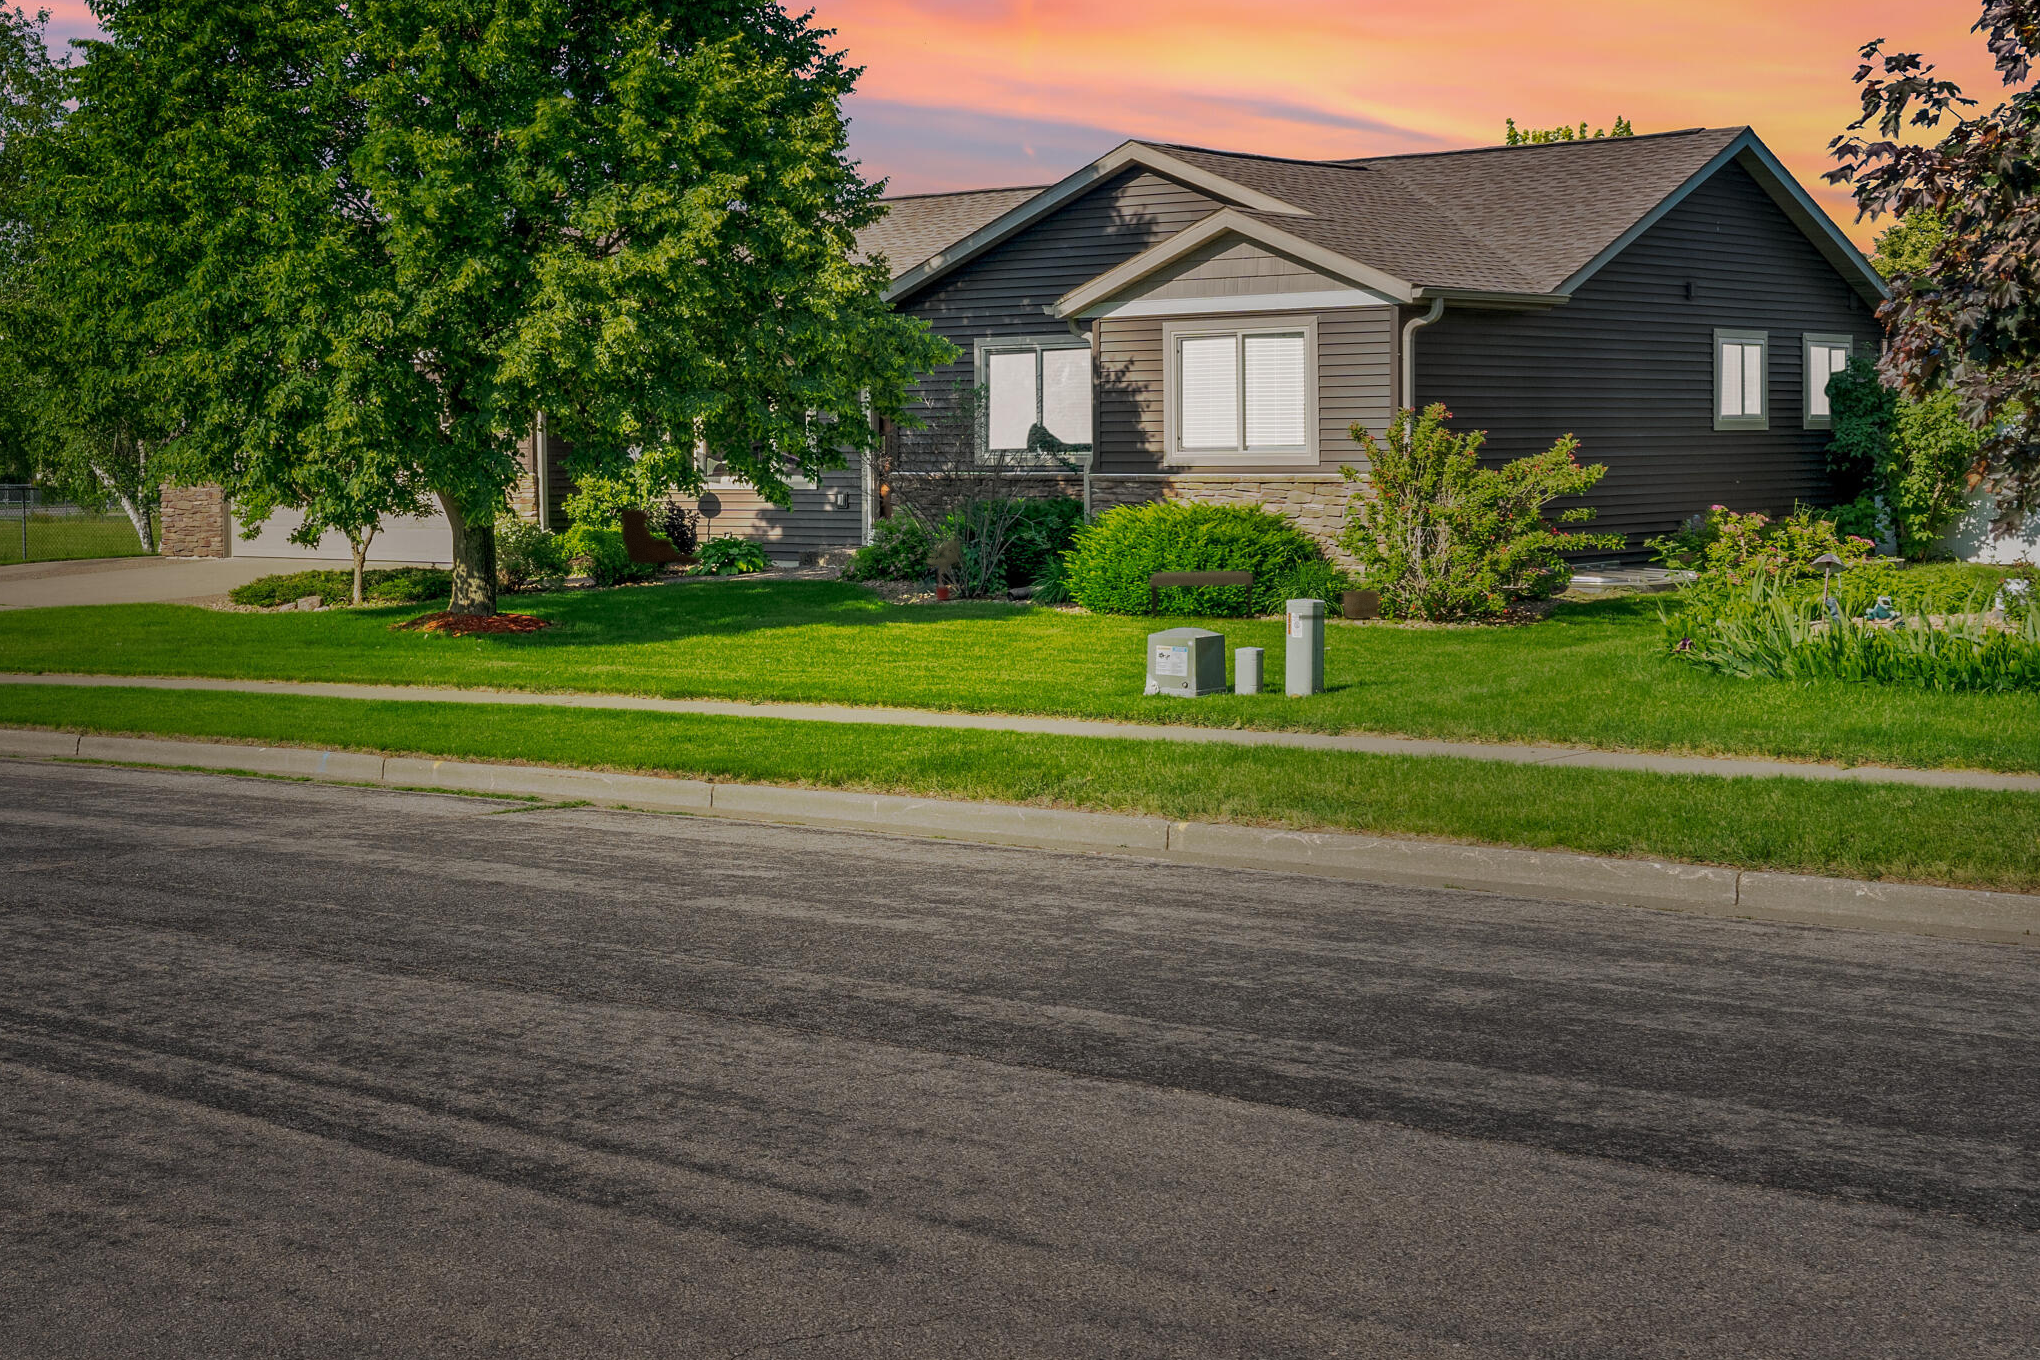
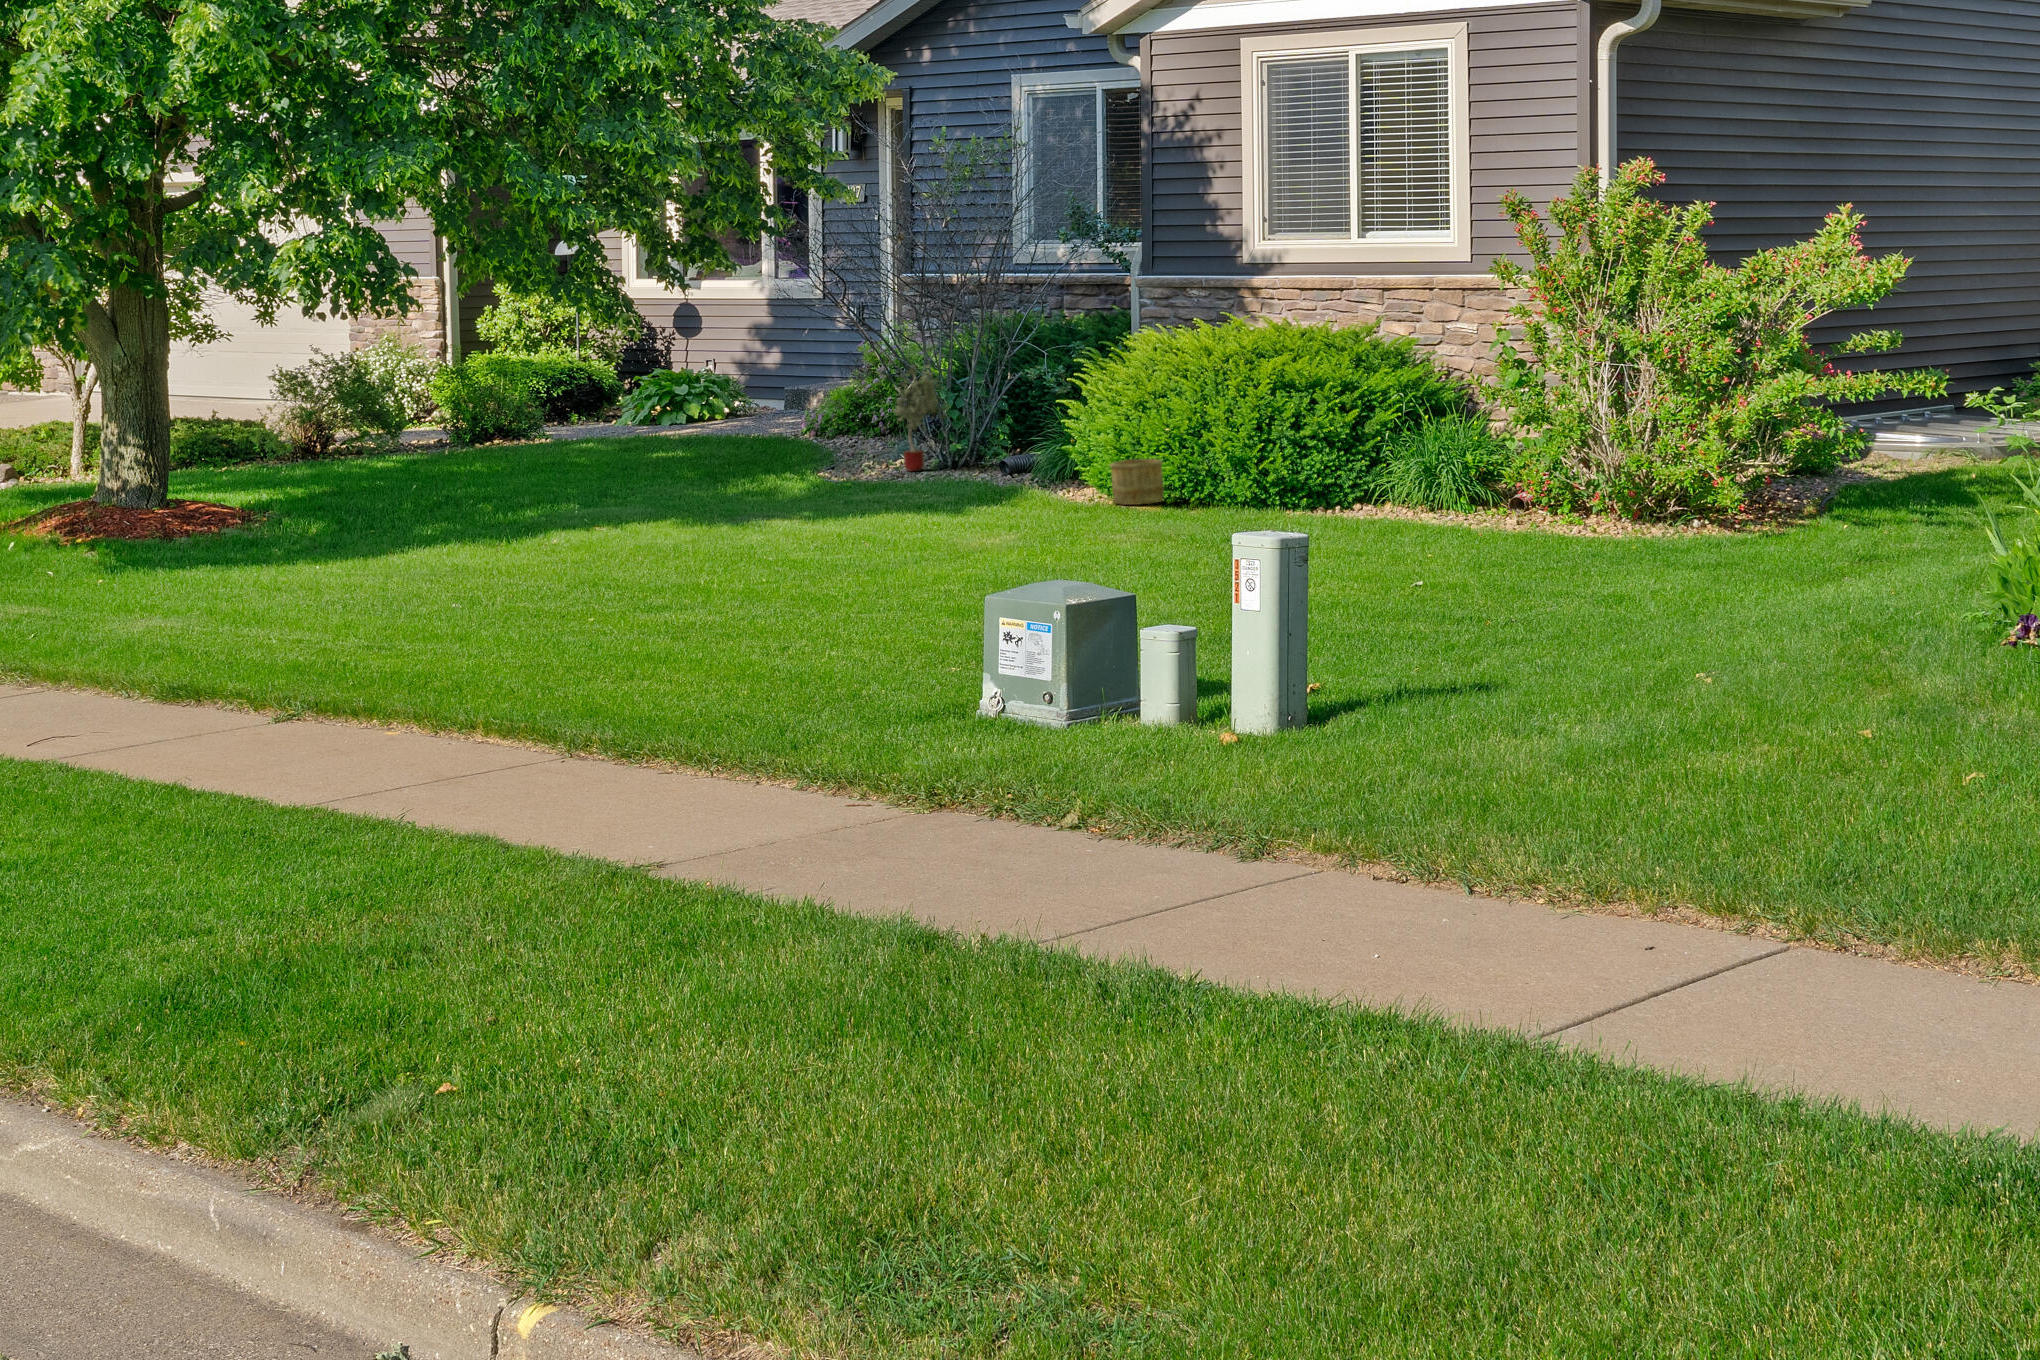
lounge chair: present [621,508,702,577] -> none [529,327,653,431]
bench: present [1150,571,1253,618] -> none [1176,434,1347,512]
wooden bucket: present [1344,590,1379,619] -> present [1110,459,1163,505]

